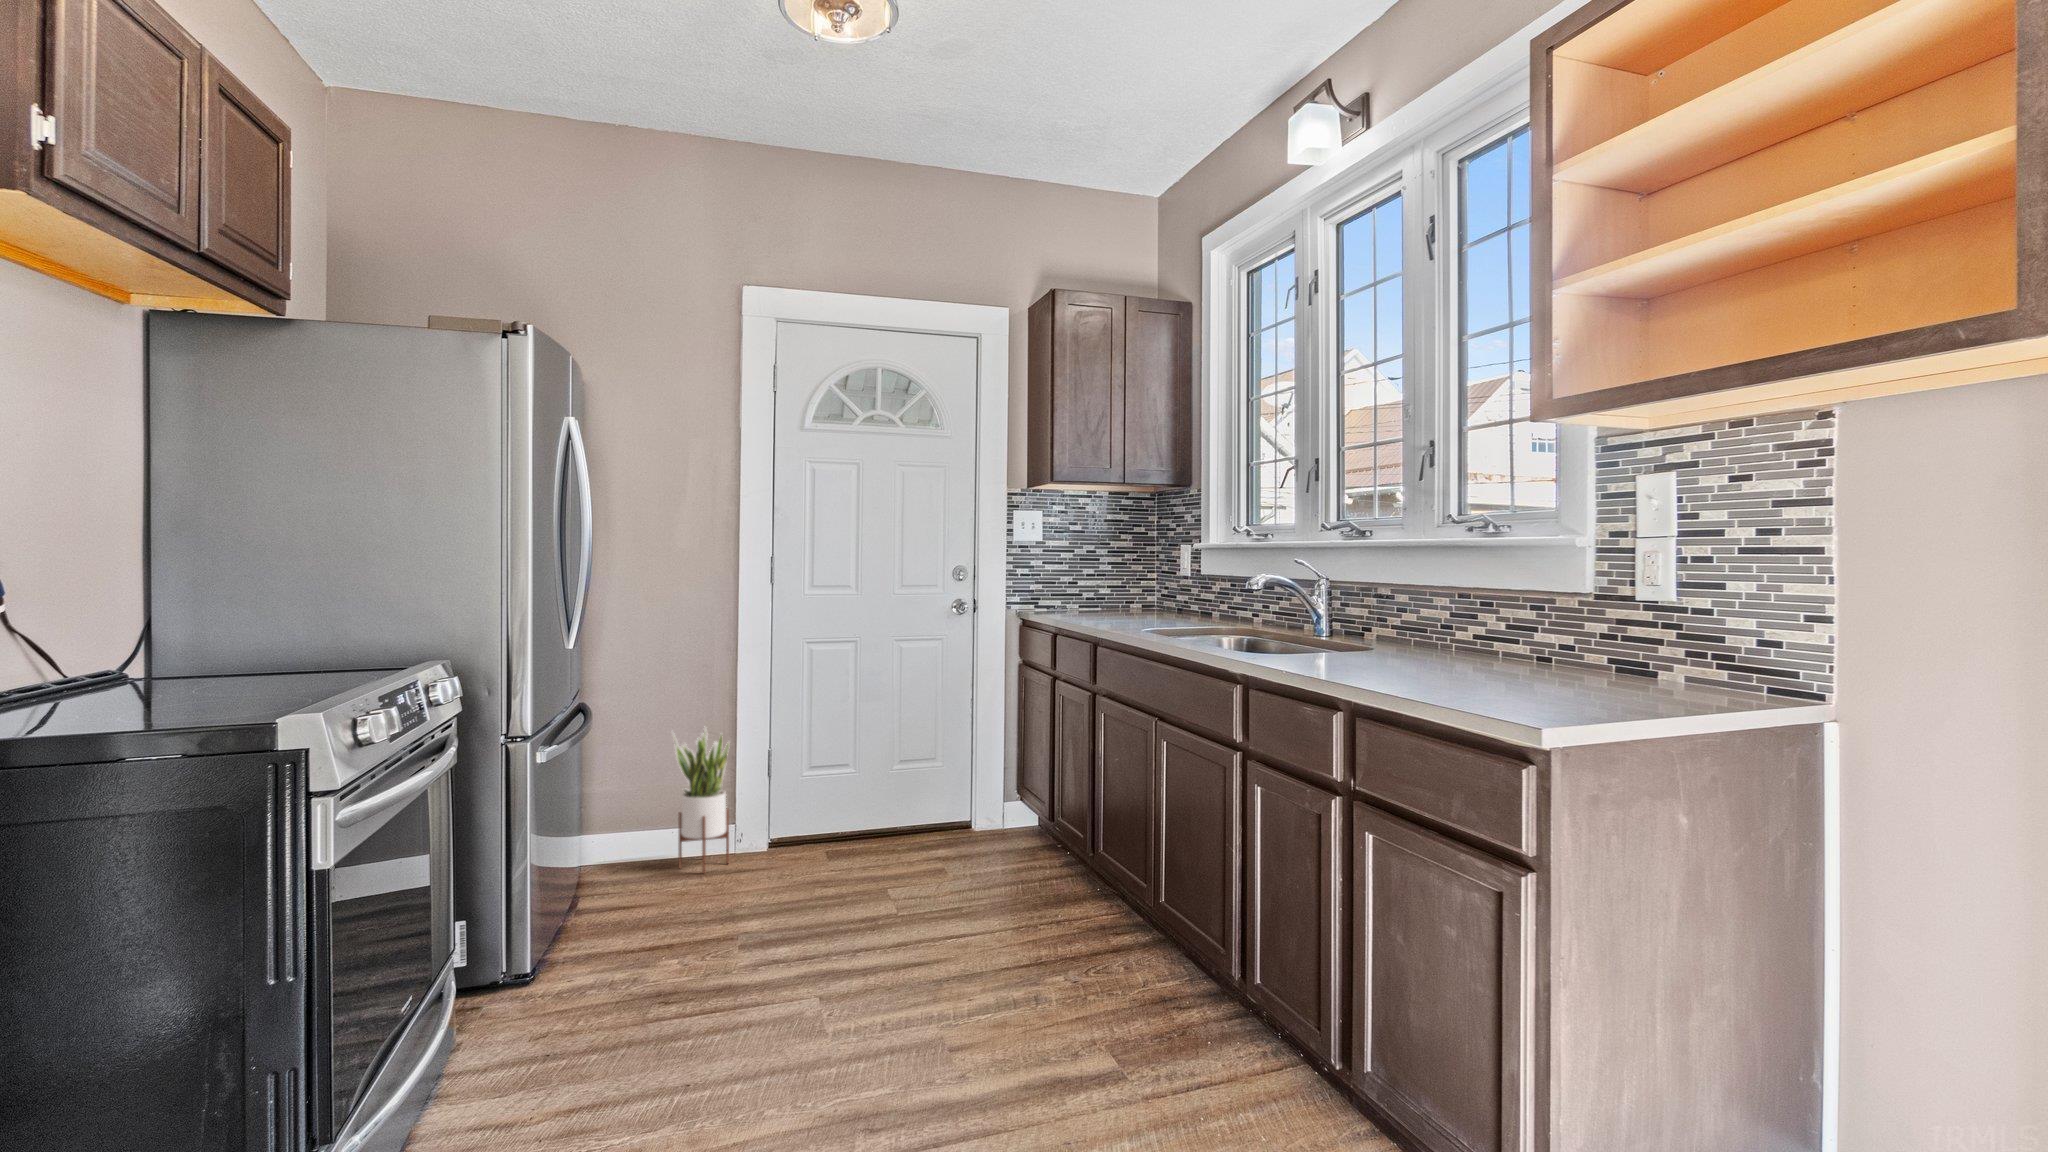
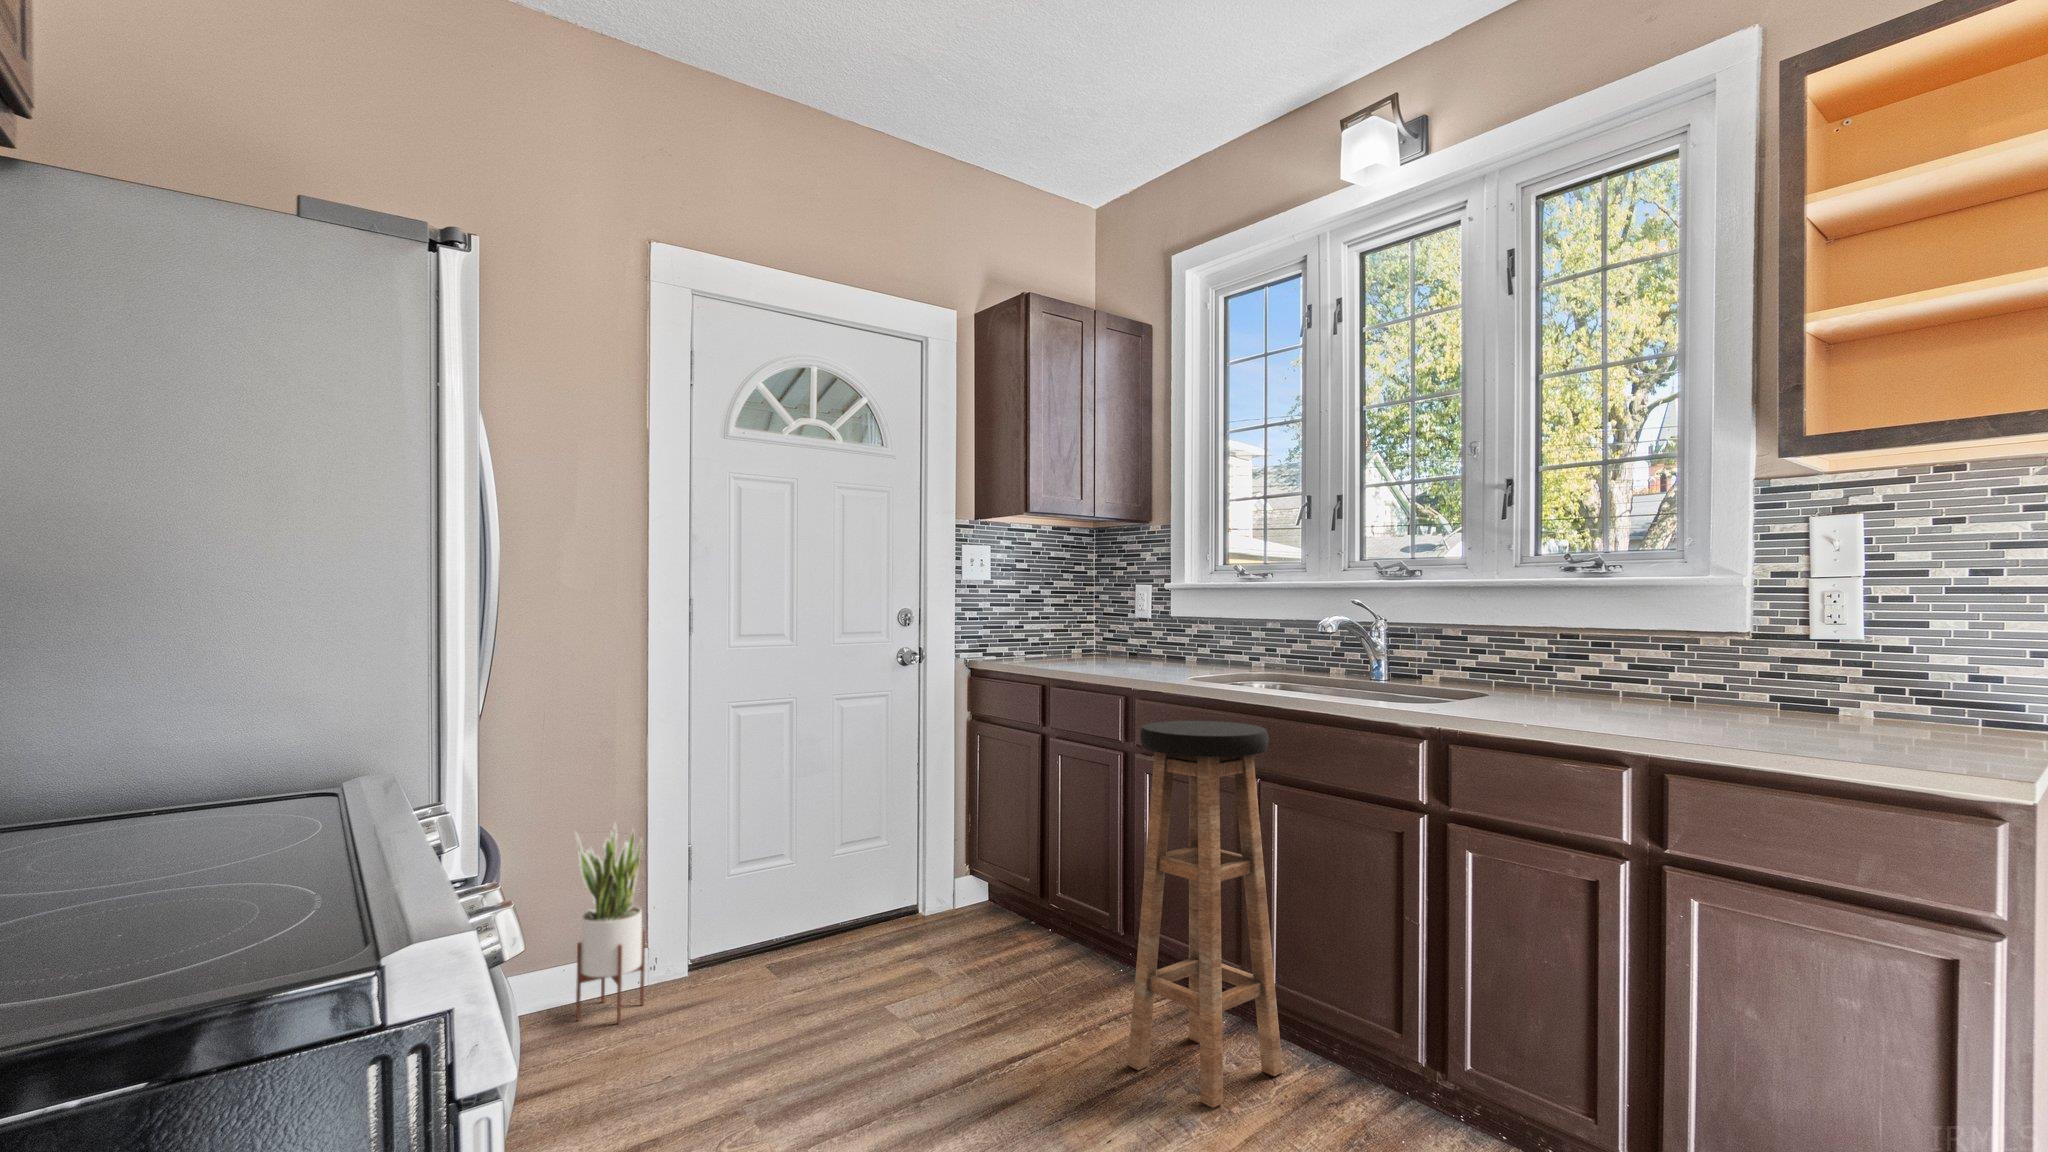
bar stool: none [1039,665,1162,985] -> present [1128,721,1283,1108]

